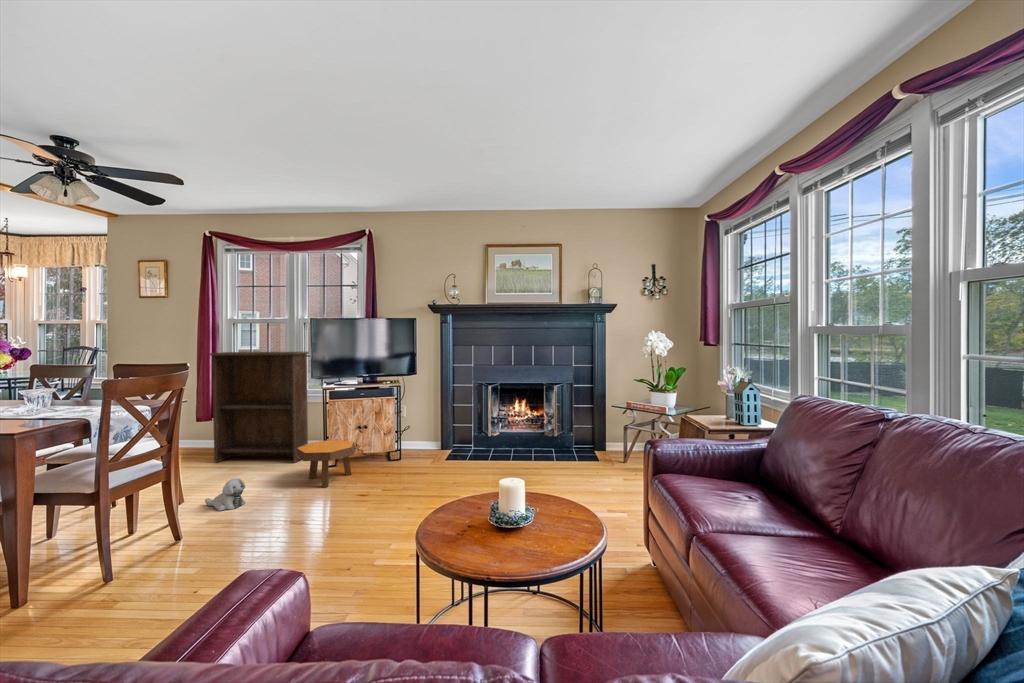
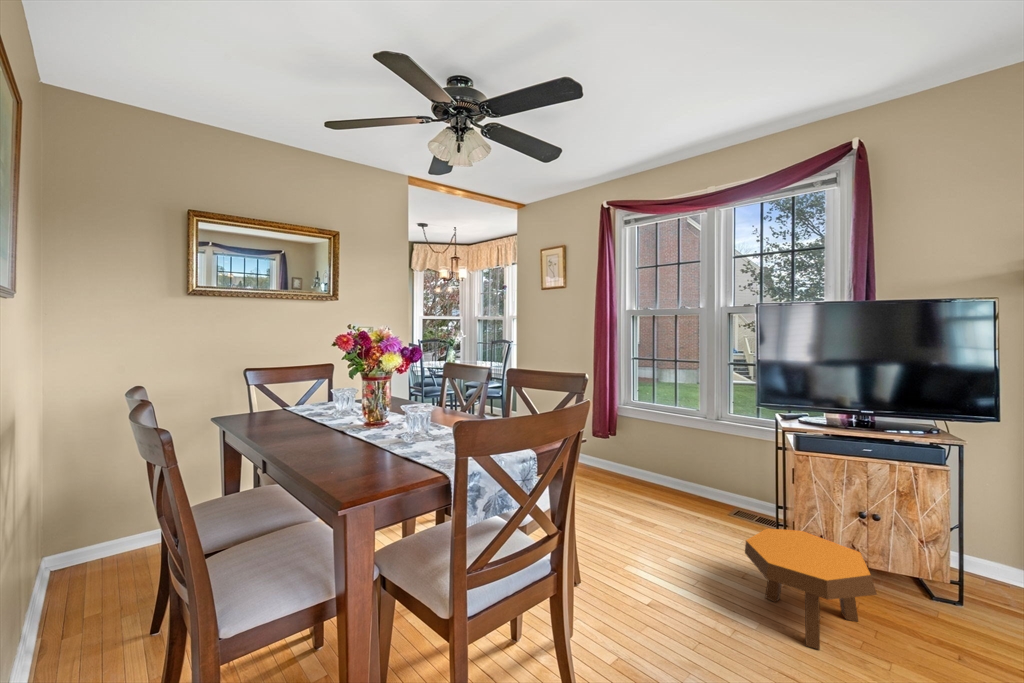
bookshelf: present [210,352,309,462] -> none [608,355,746,540]
plush toy: present [205,478,245,511] -> none [606,585,667,643]

